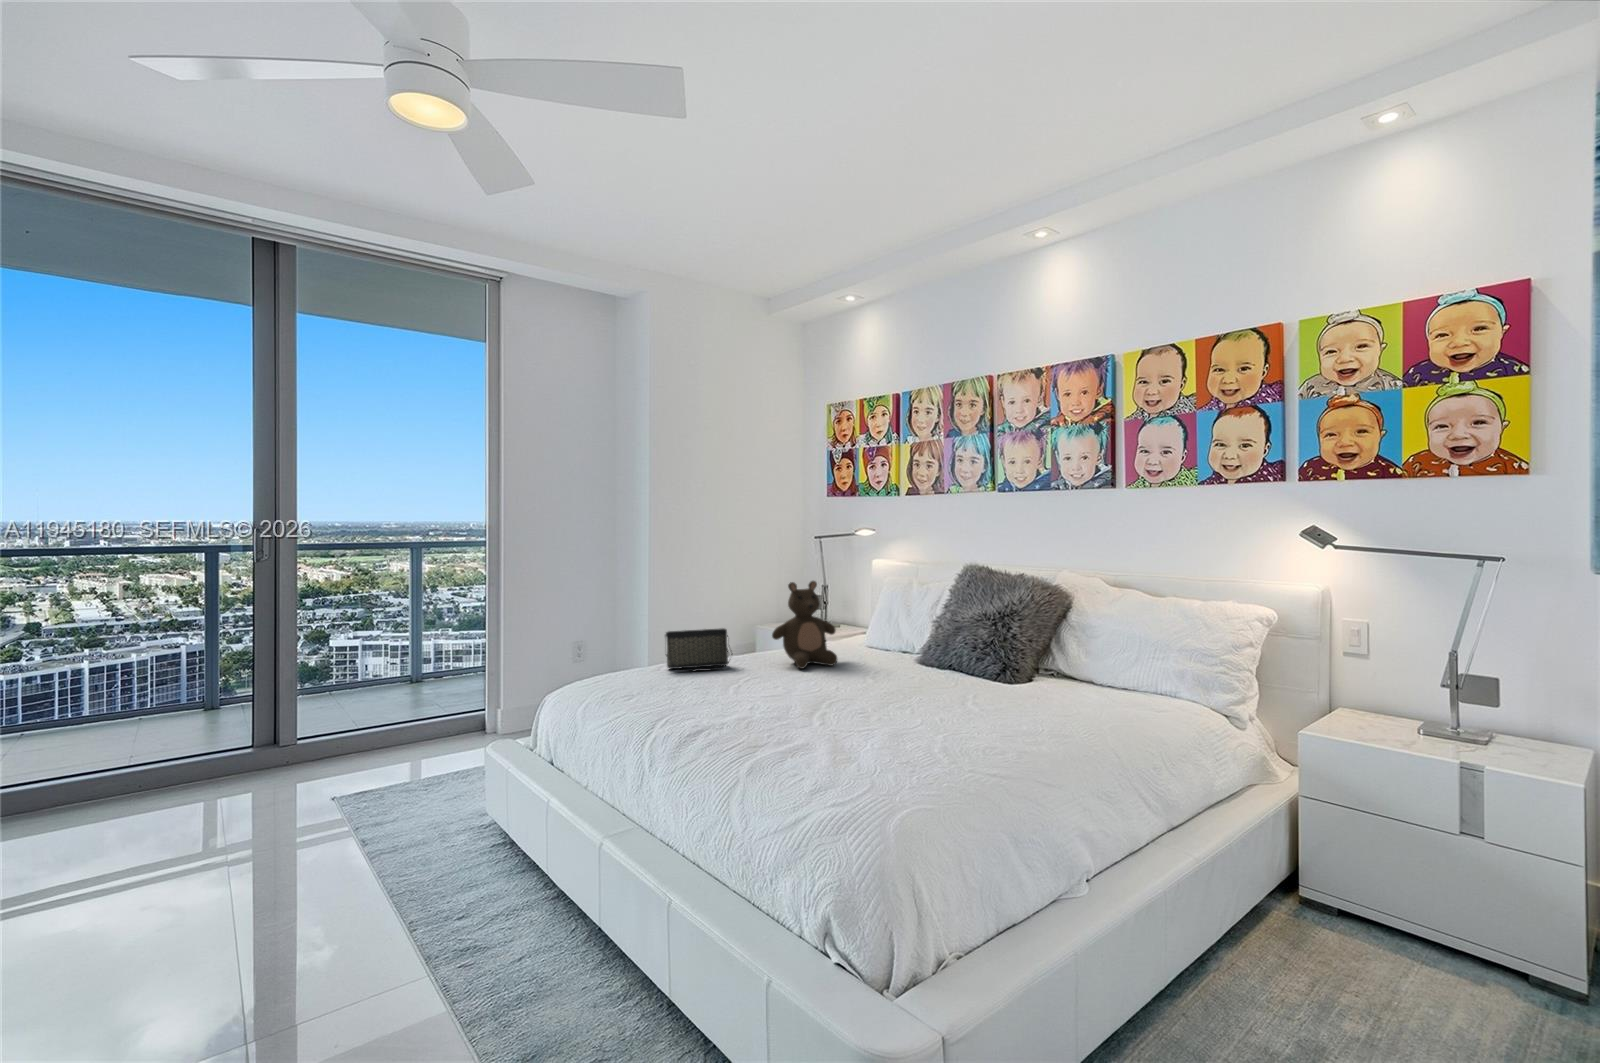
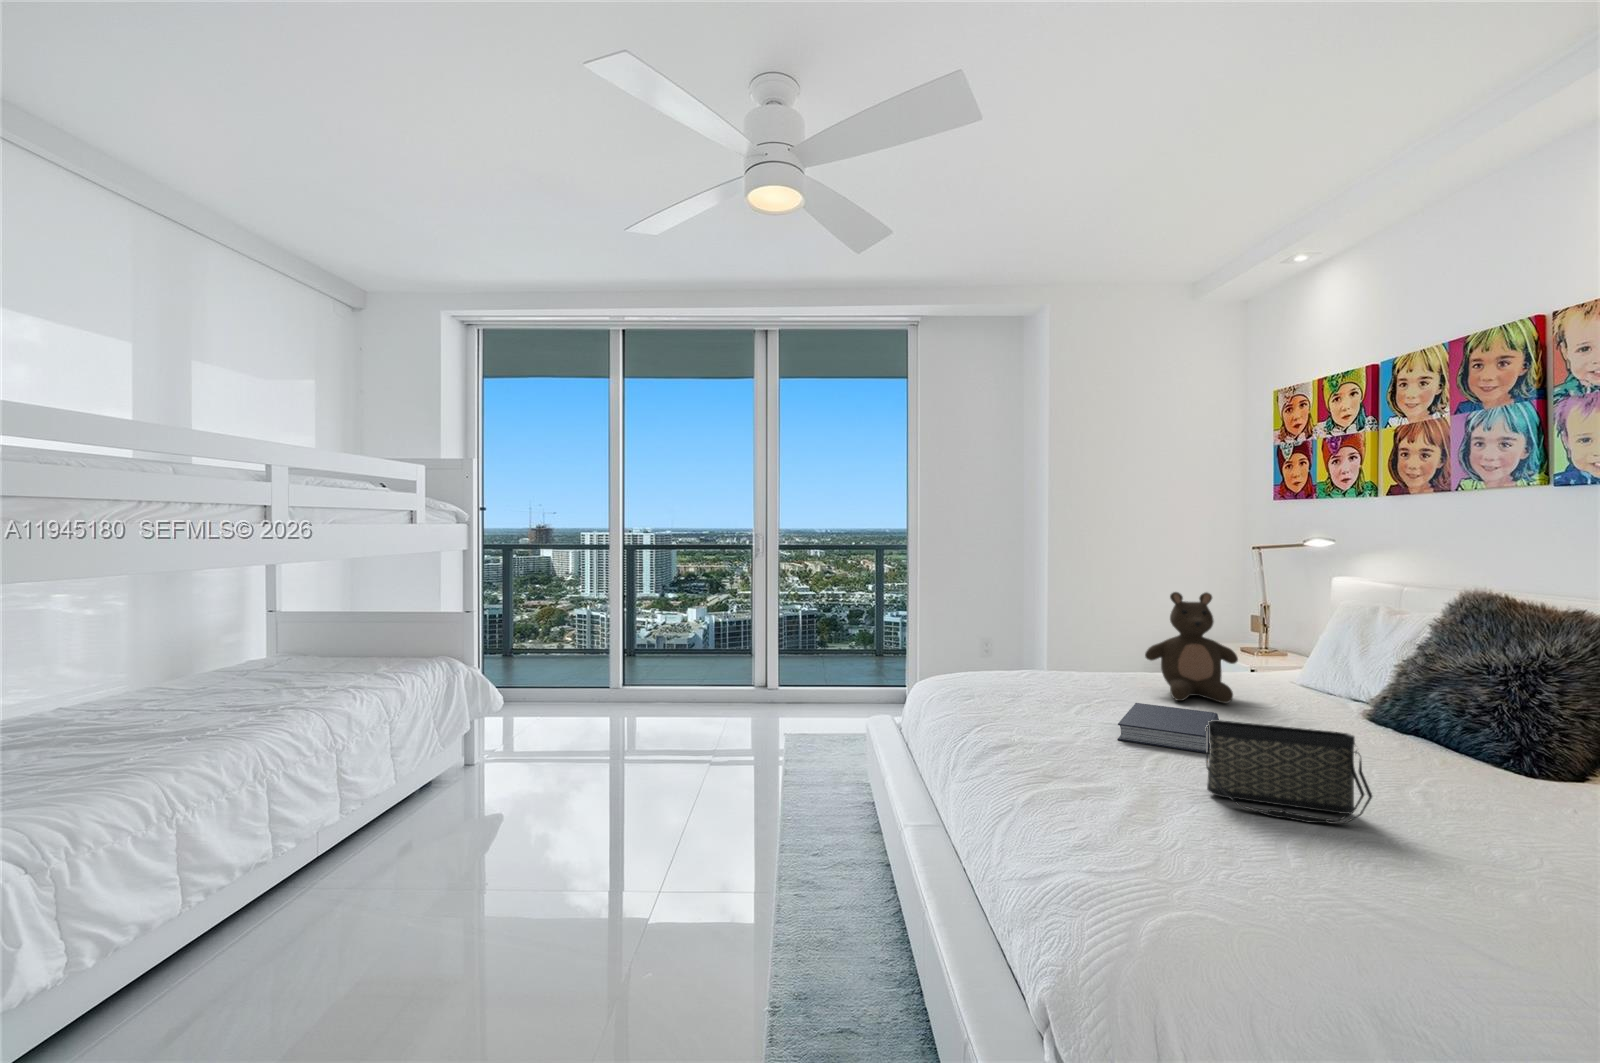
handbag: present [665,628,732,671] -> present [1205,720,1372,824]
book: none [781,672,844,703] -> present [1118,703,1219,753]

